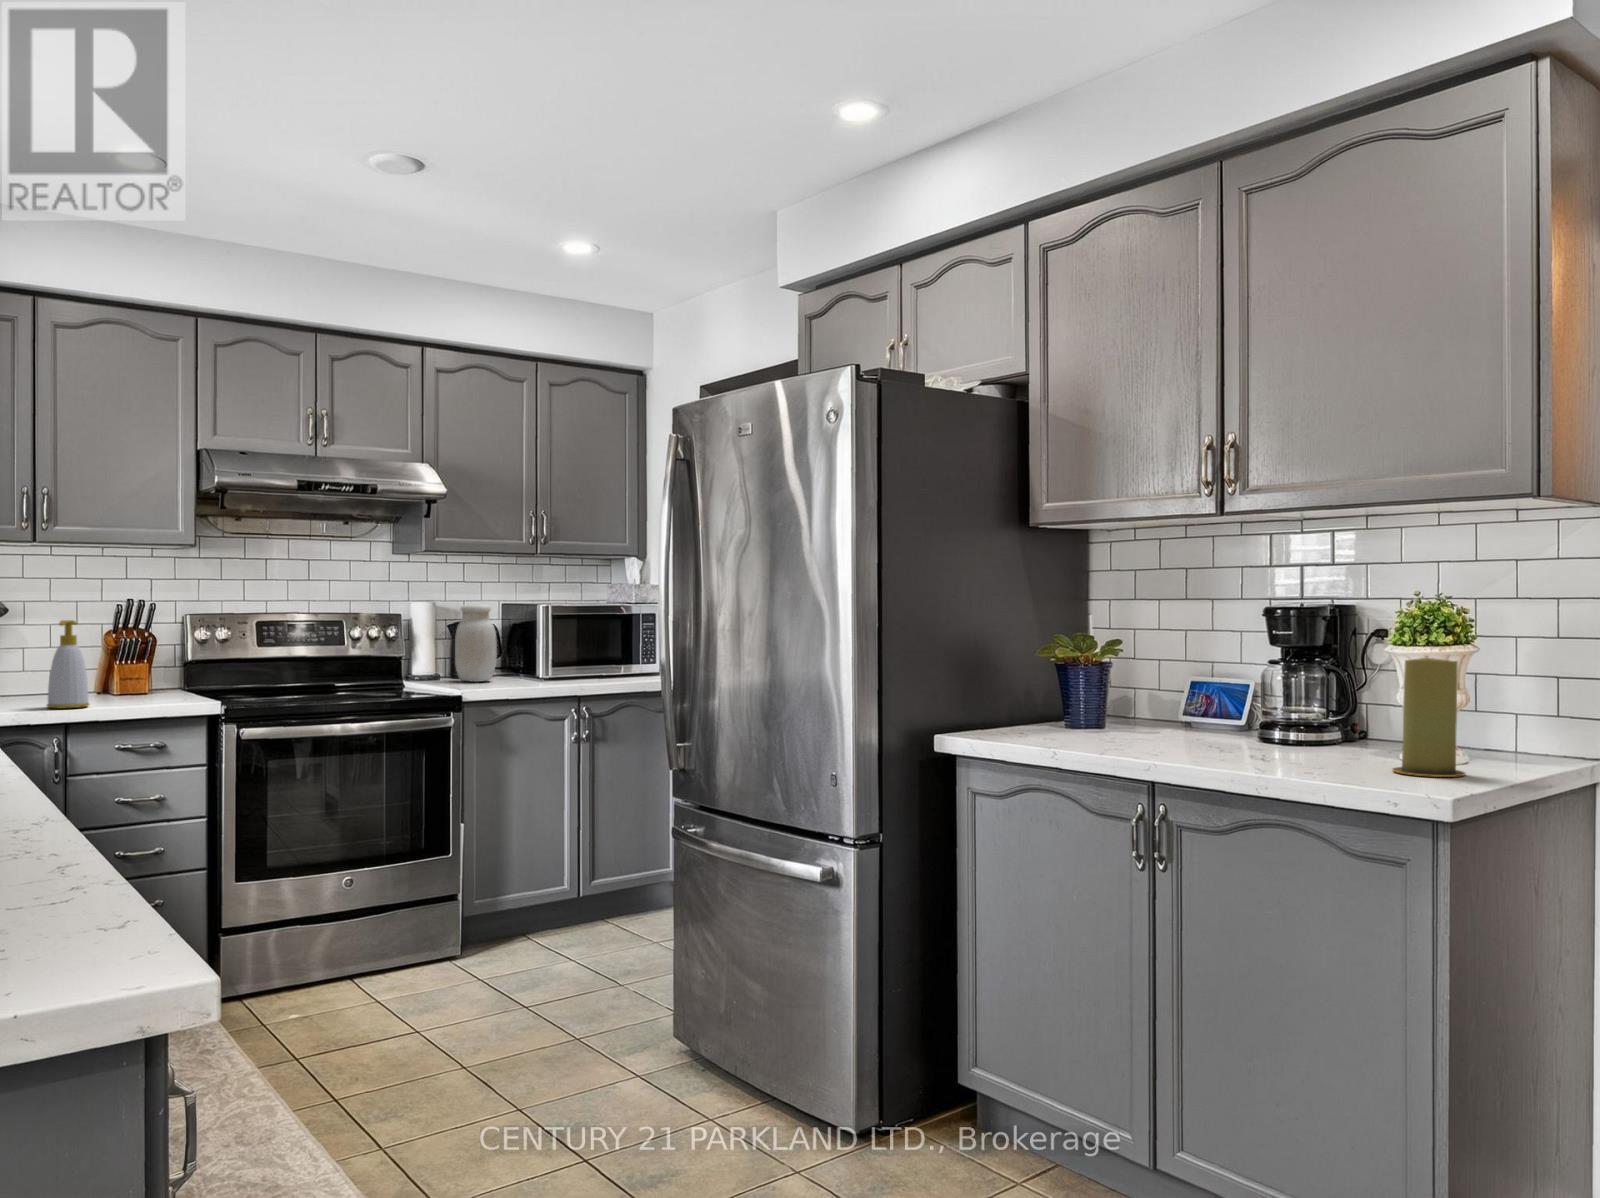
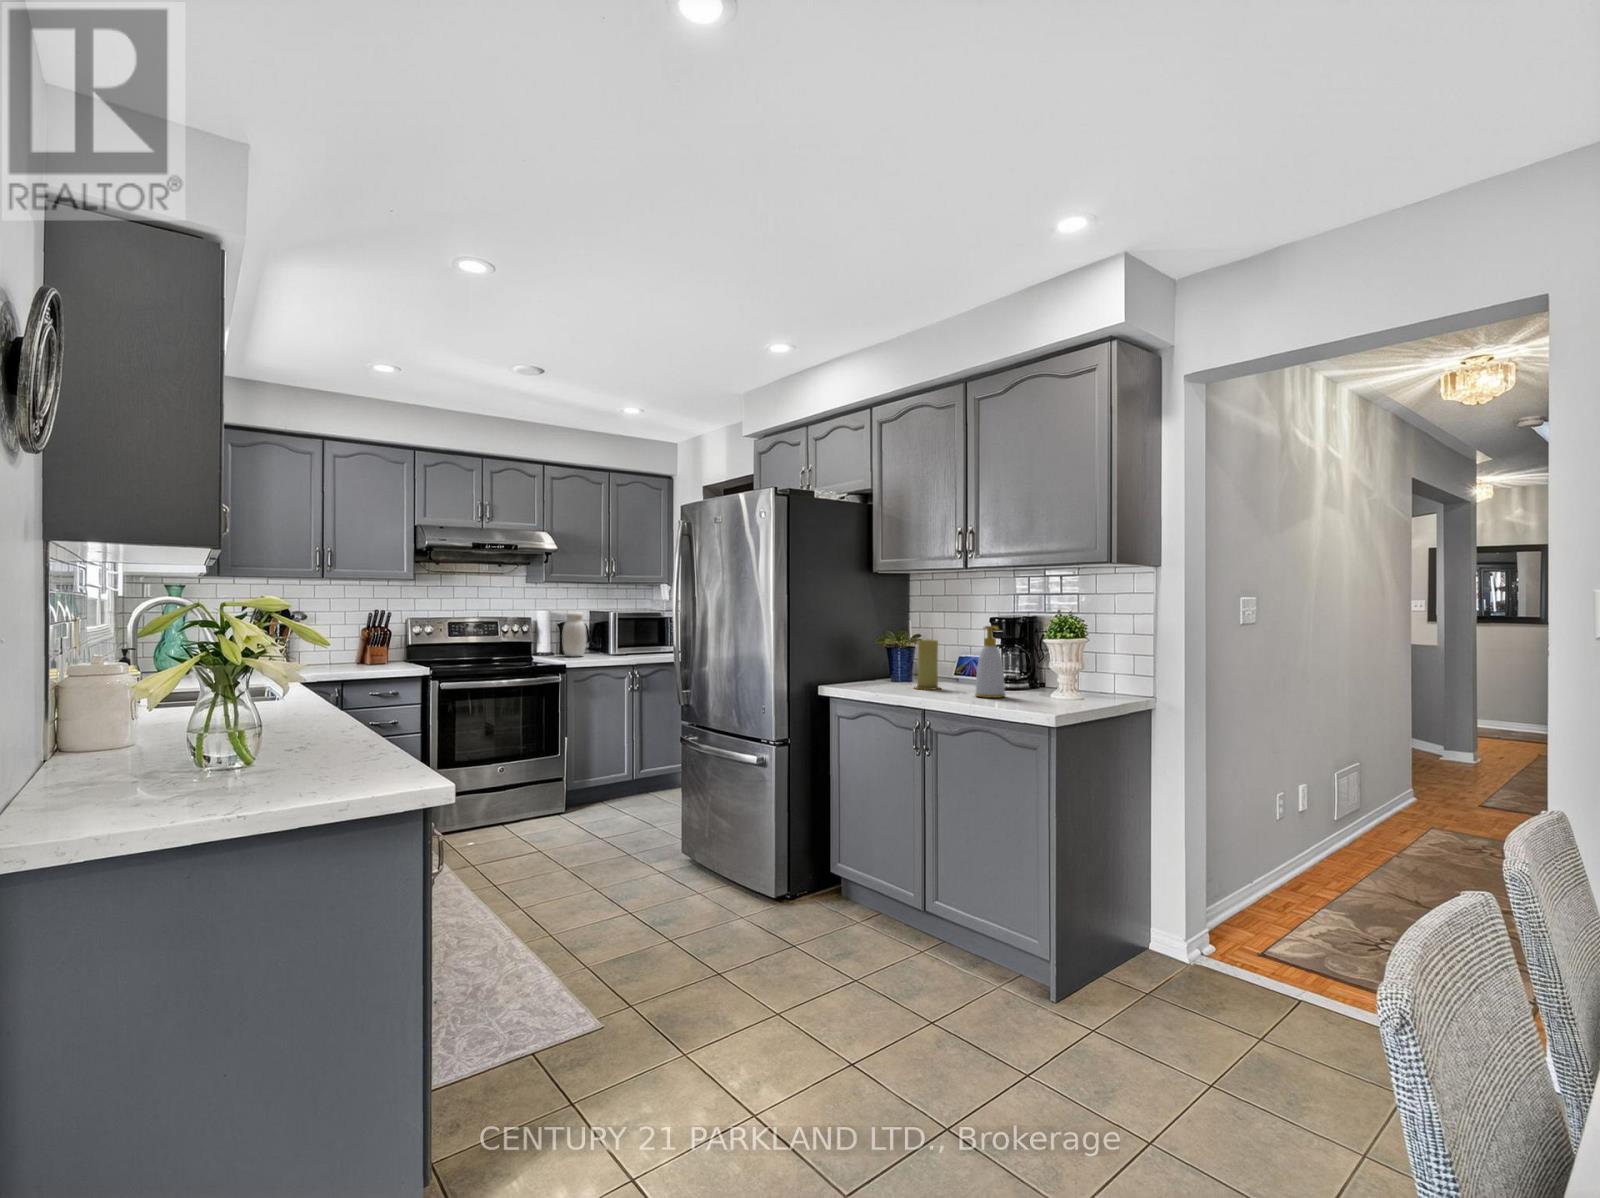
soap bottle: present [47,620,90,708] -> present [975,626,1005,698]
candle: present [1392,658,1465,777] -> present [915,639,940,690]

